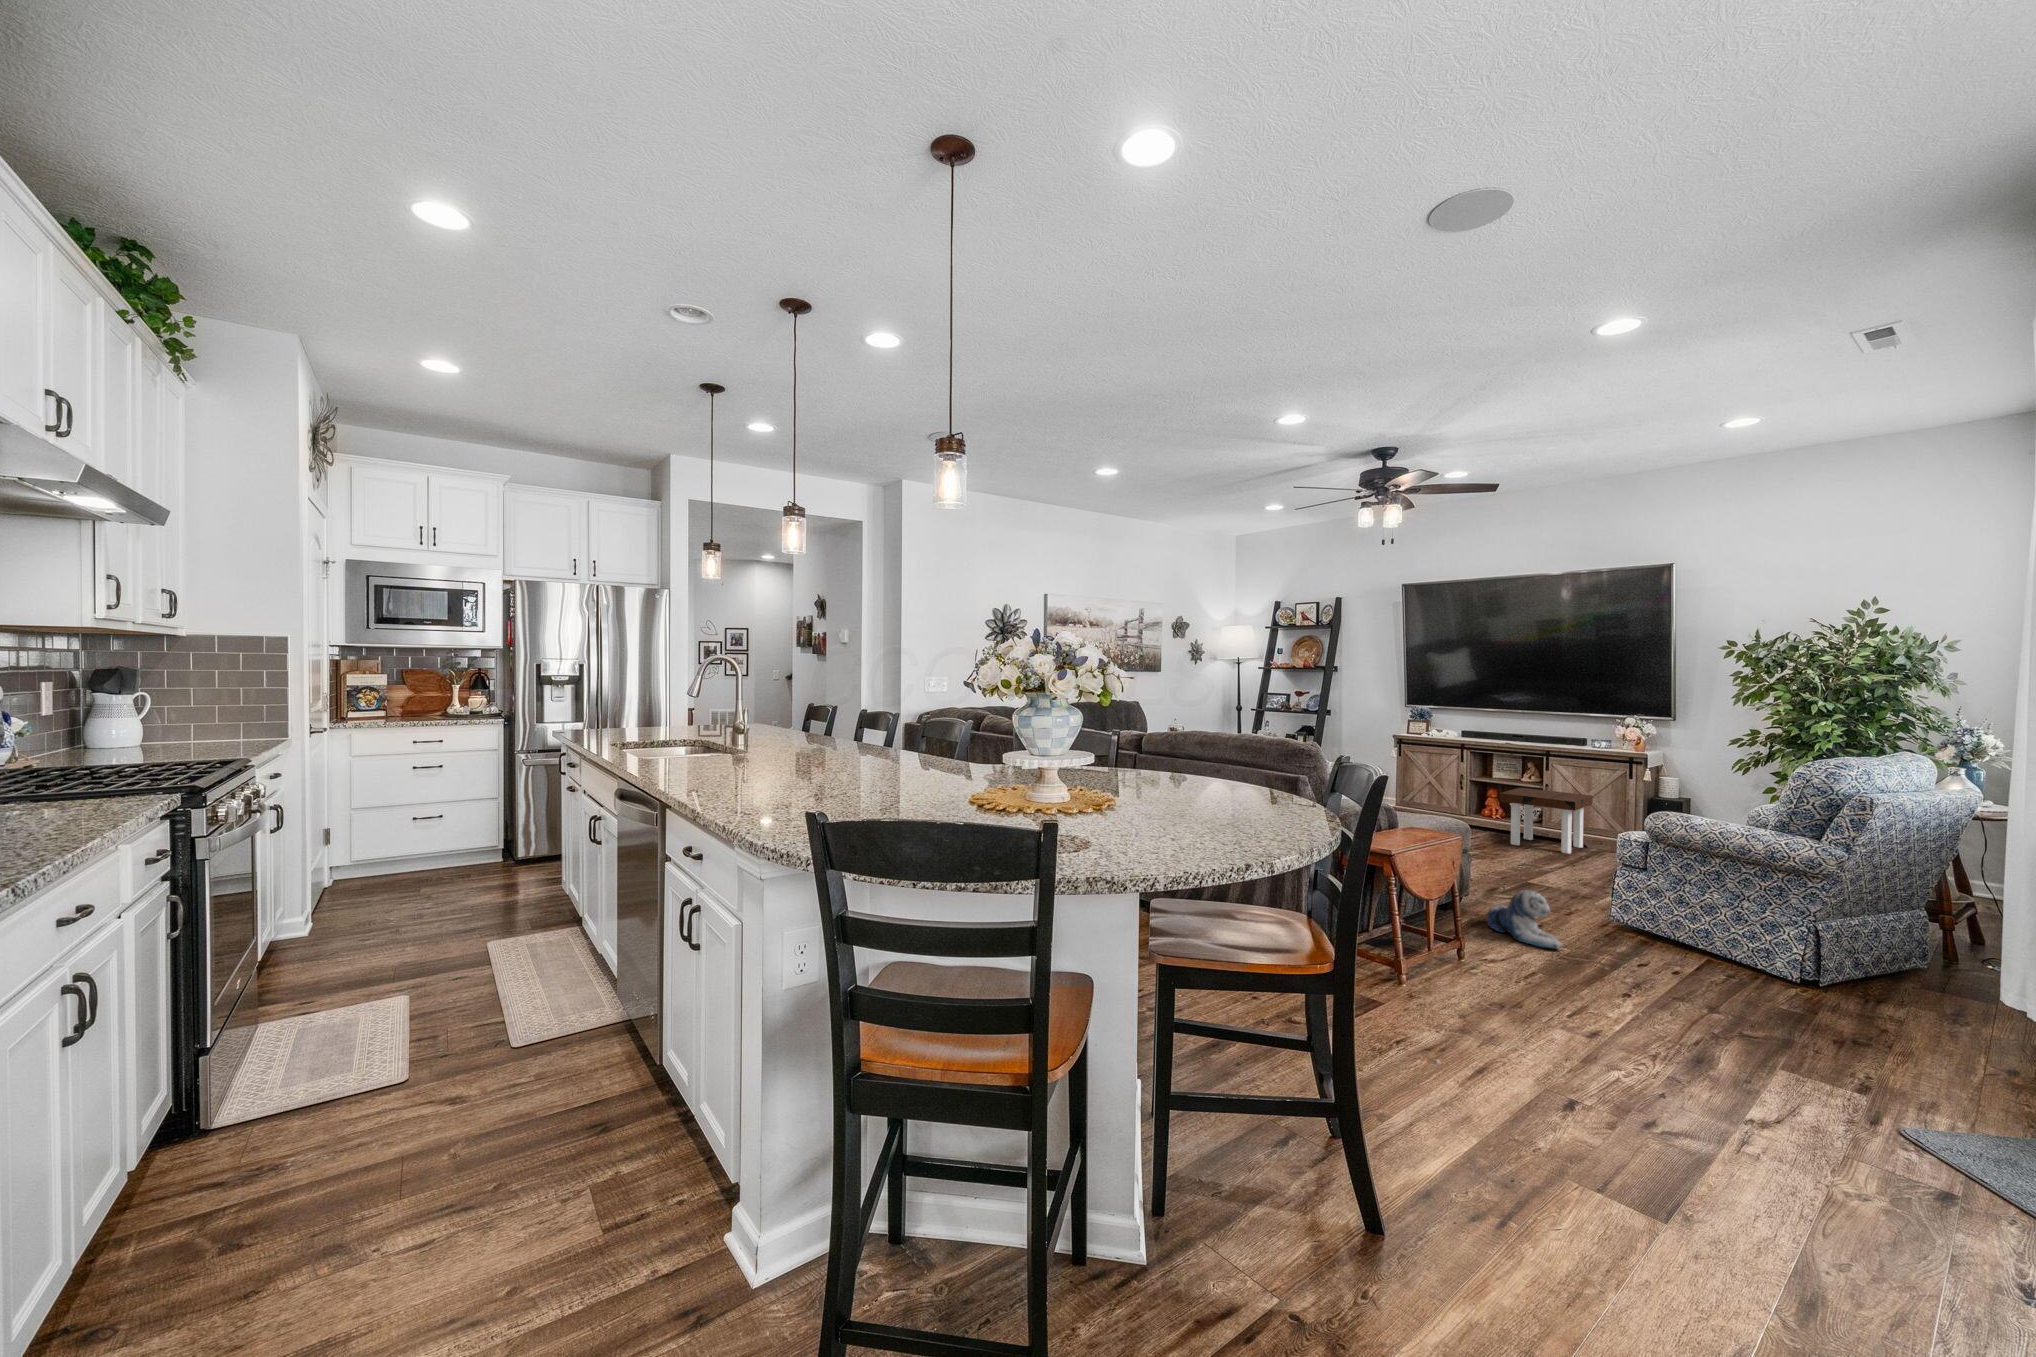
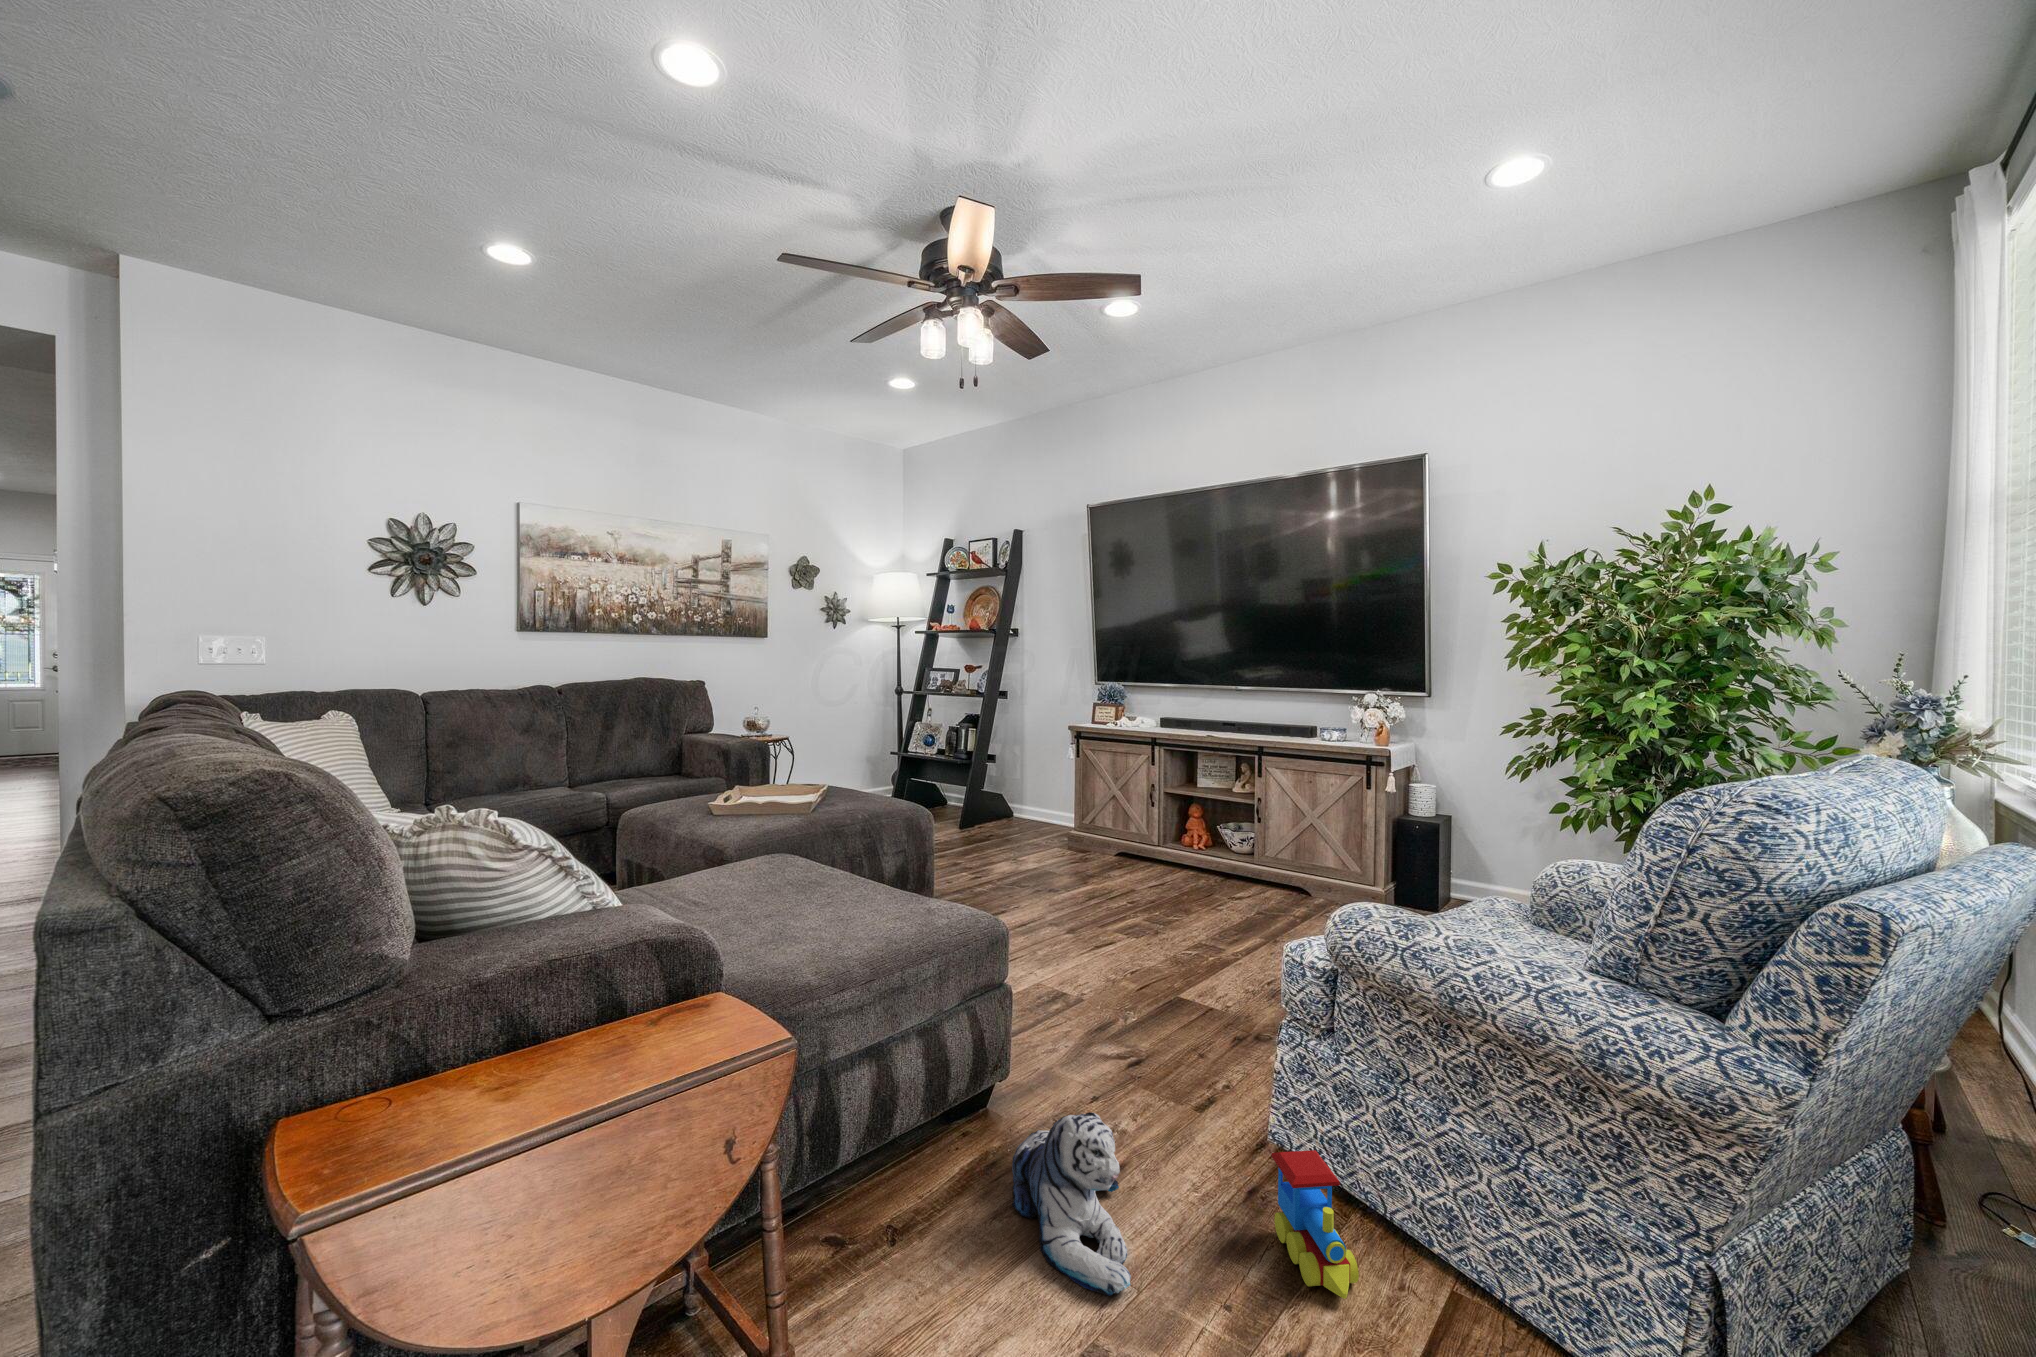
side table: present [1500,788,1593,853] -> none [1187,805,1318,915]
toy train: none [1617,911,1663,956] -> present [1271,1150,1359,1299]

